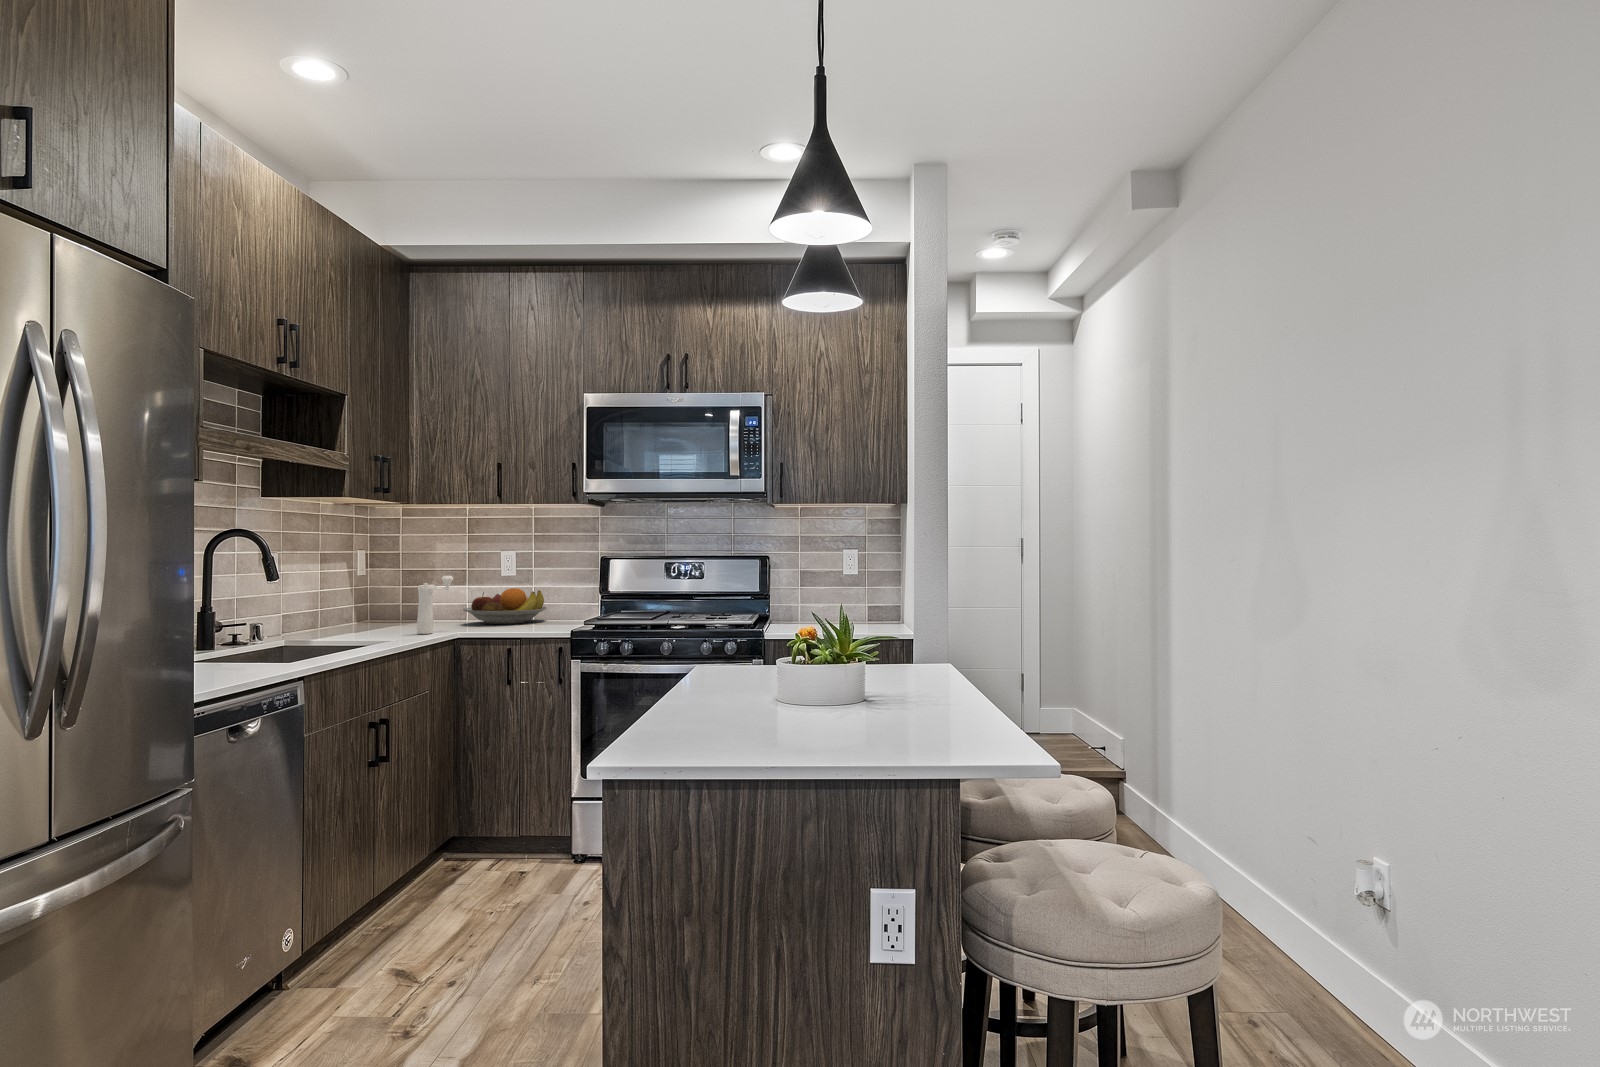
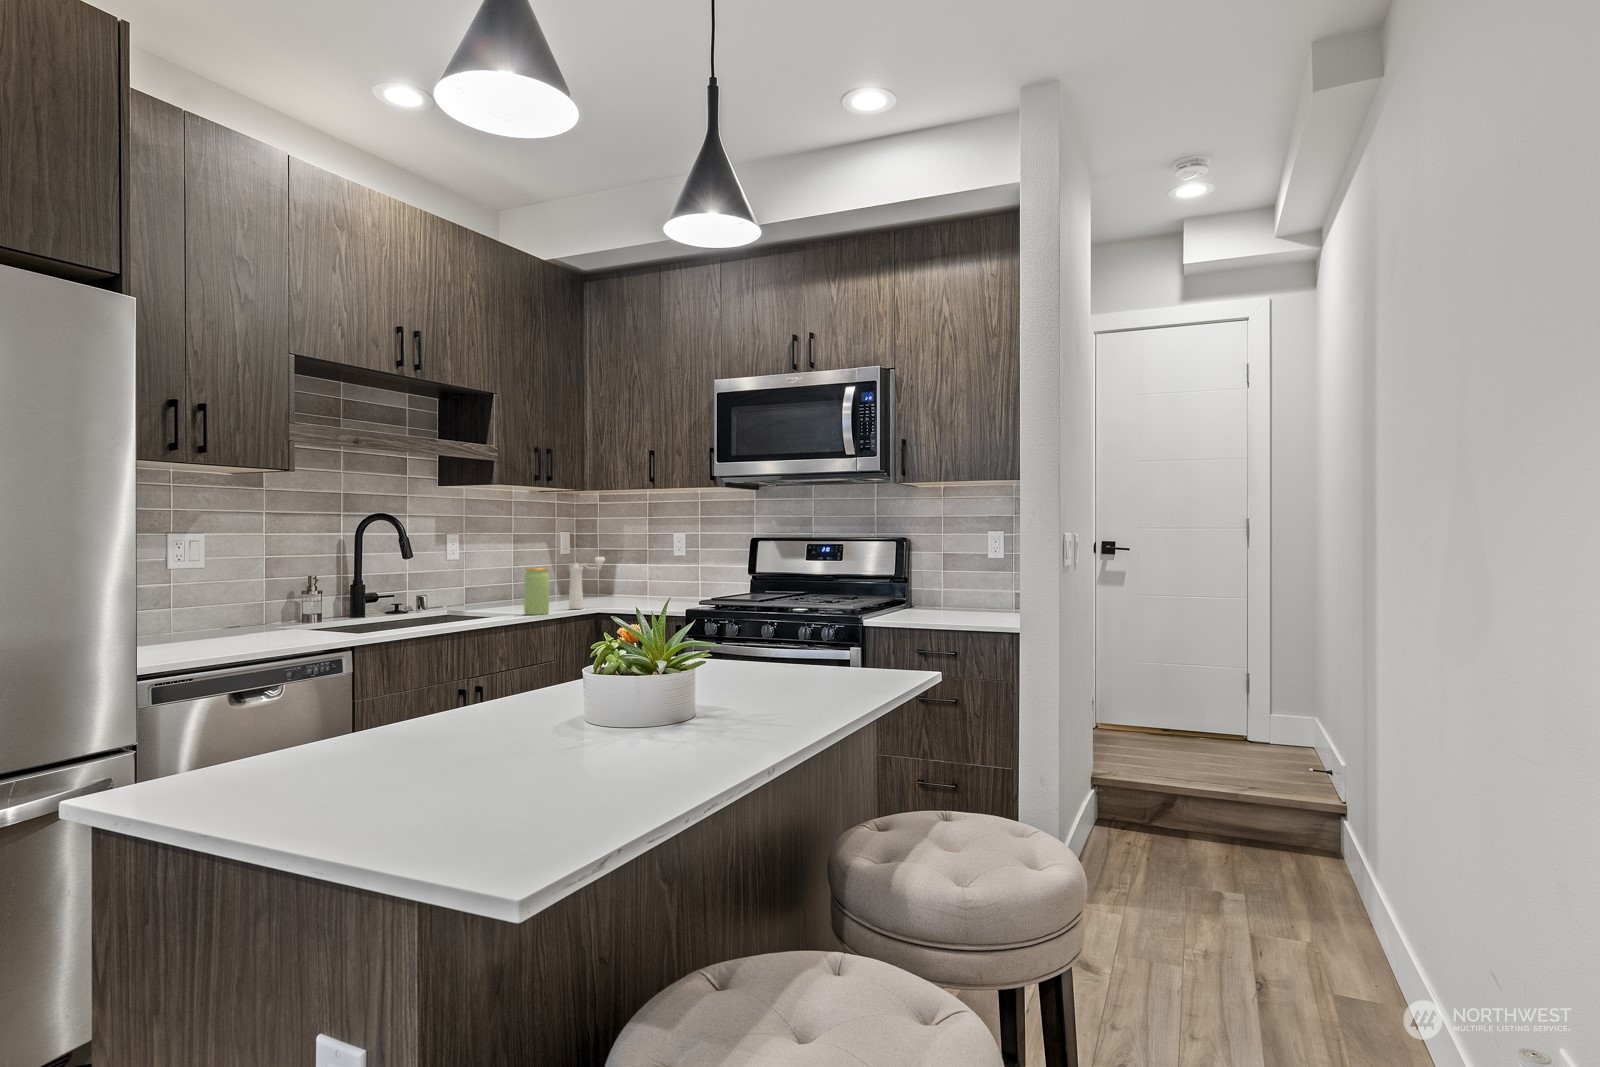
fruit bowl: present [463,588,547,624] -> none [628,570,704,603]
jar: none [387,590,415,642] -> present [524,568,549,615]

